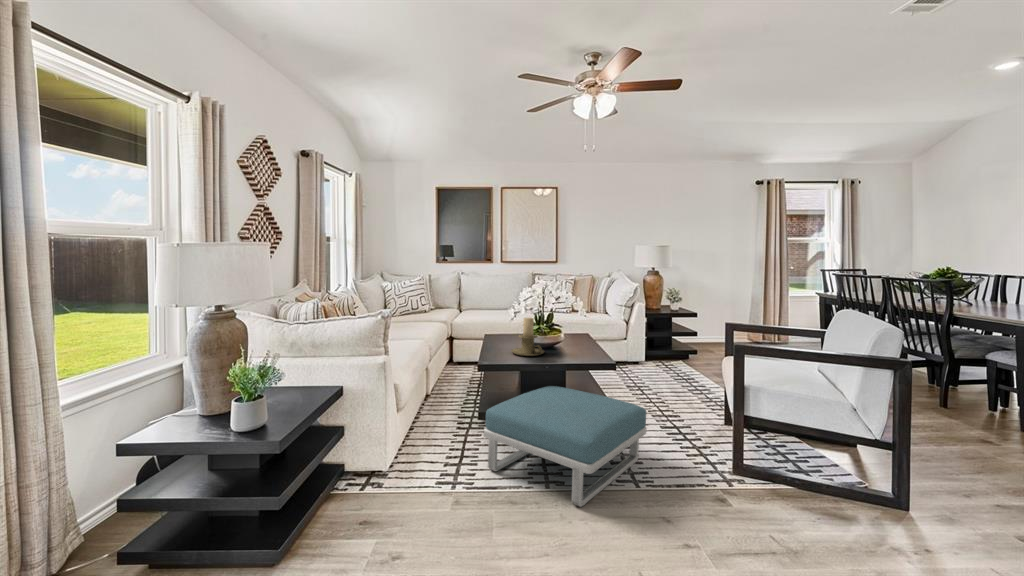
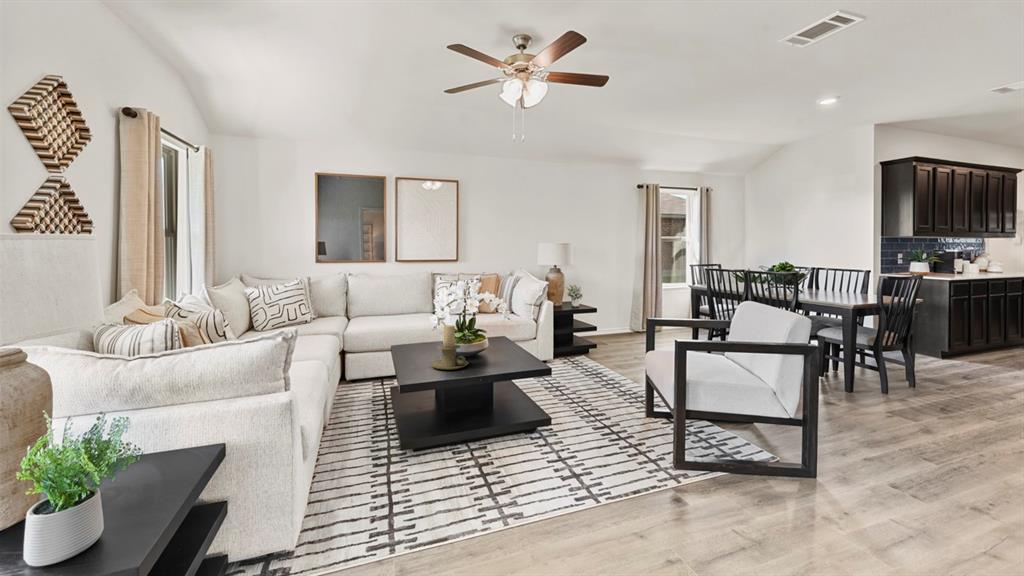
footstool: present [484,386,647,507] -> none [420,402,595,542]

